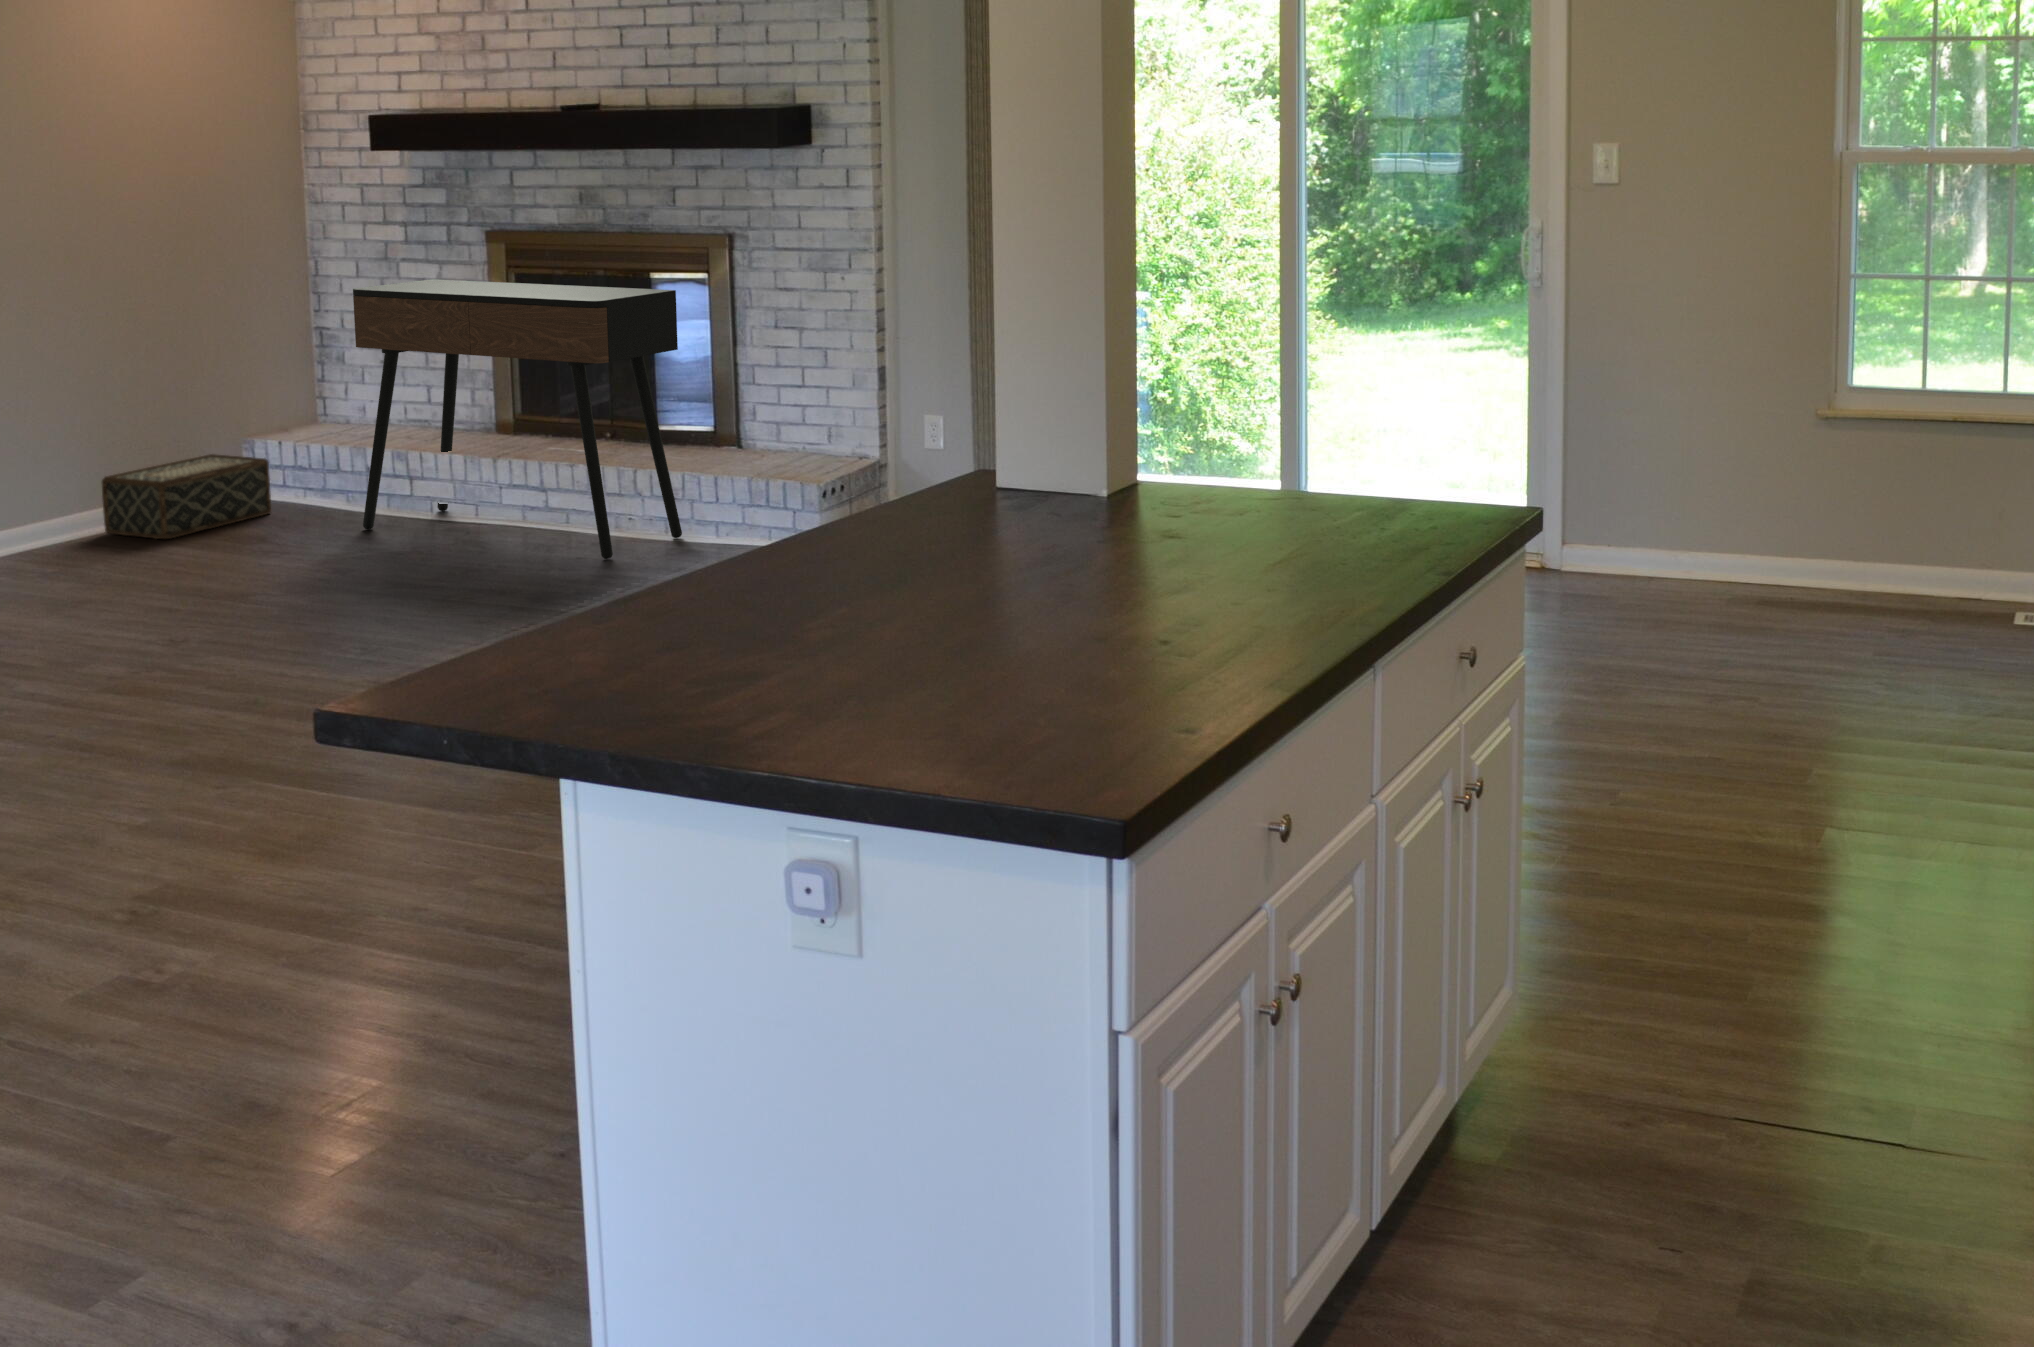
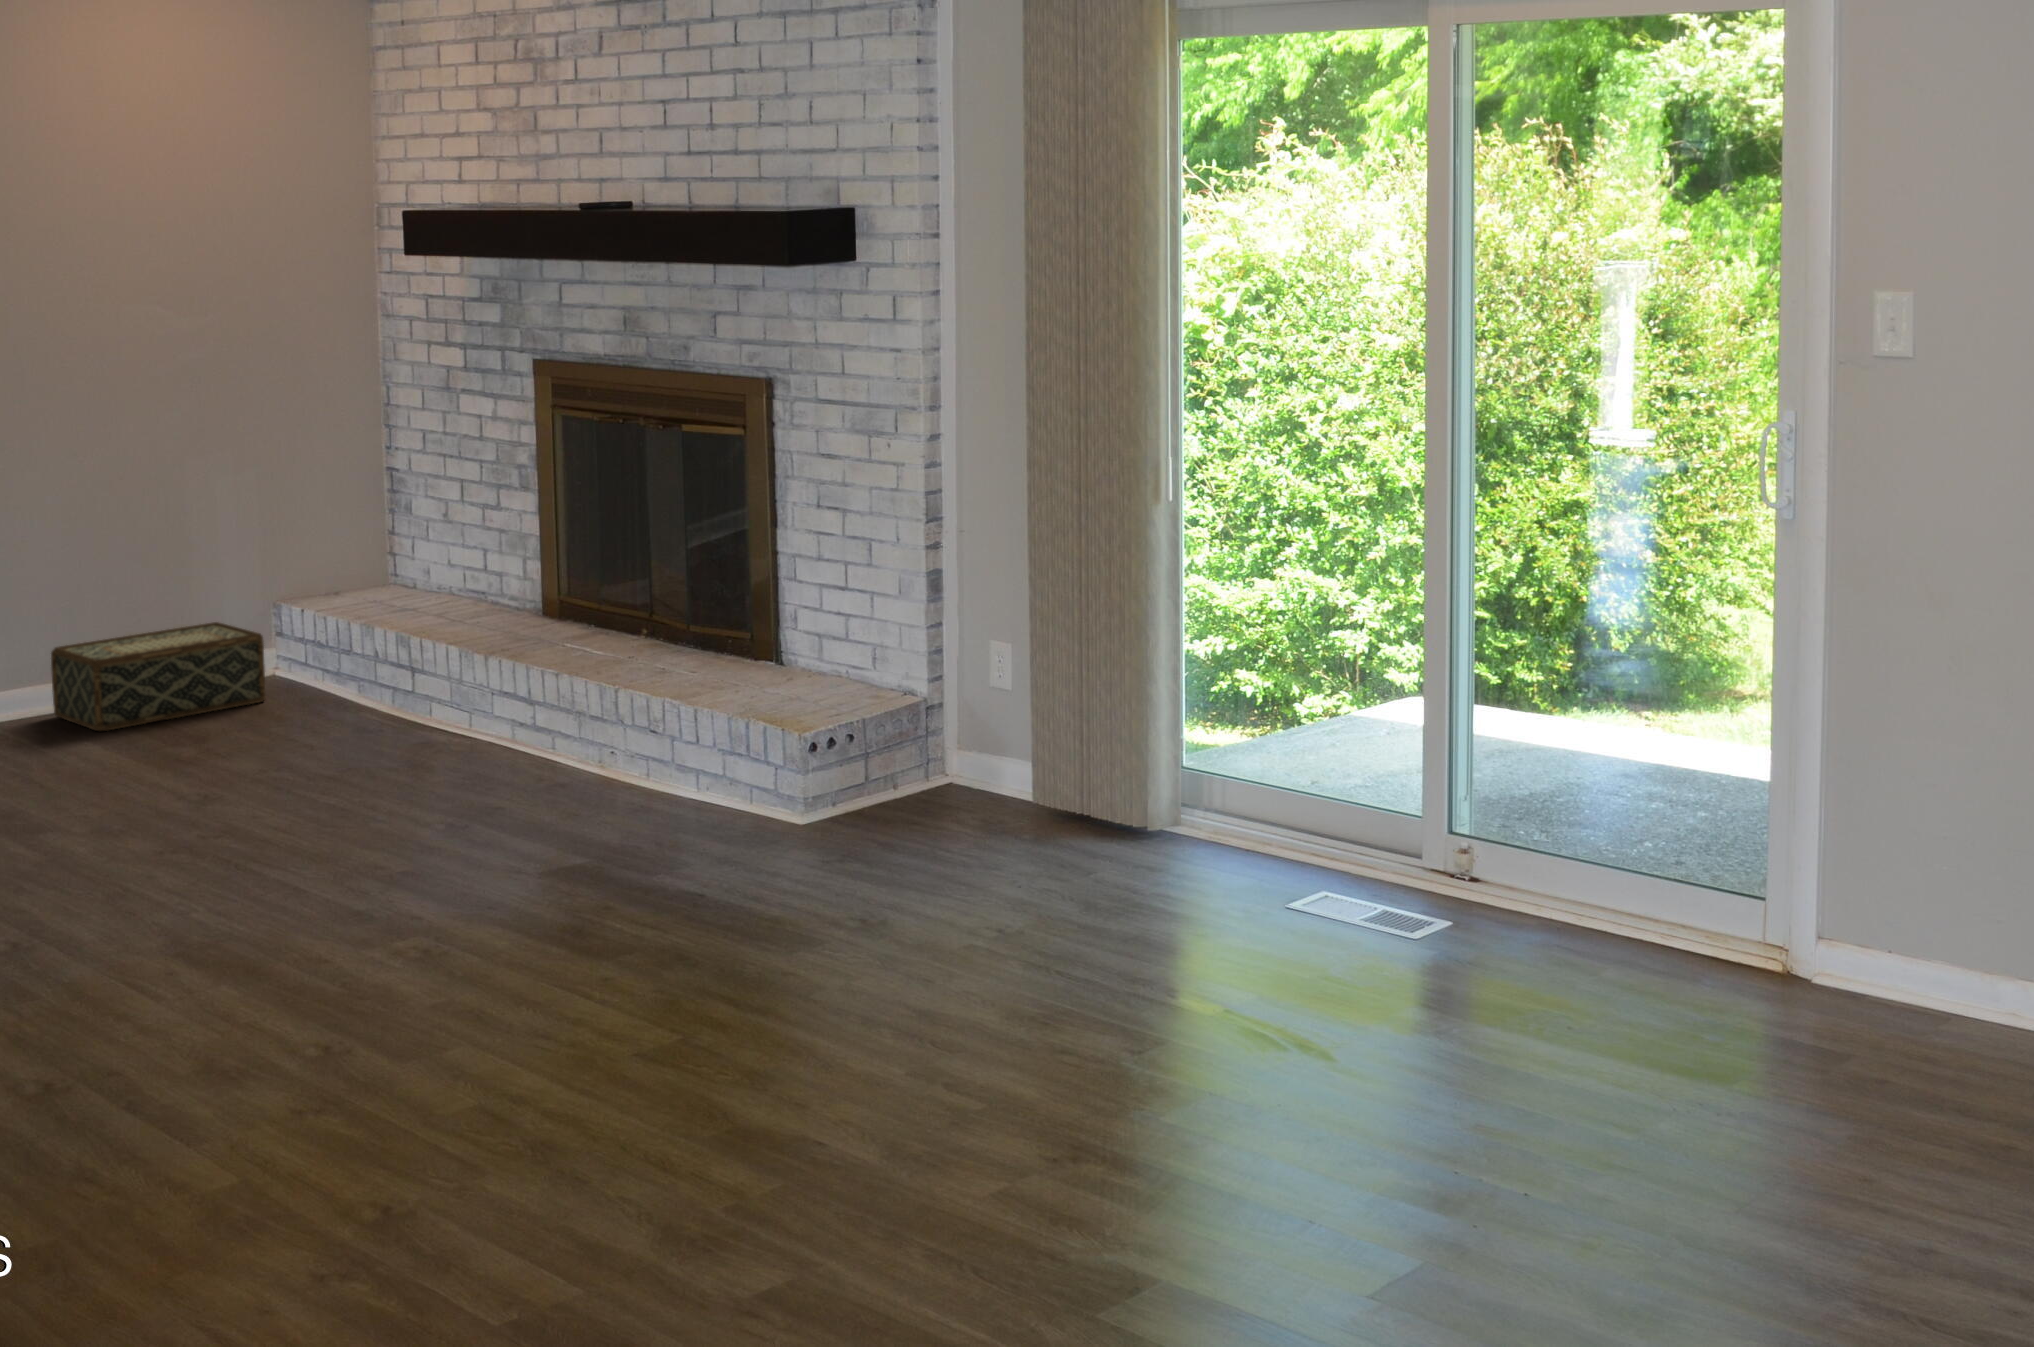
console table: present [353,279,682,559] -> none [313,420,658,814]

